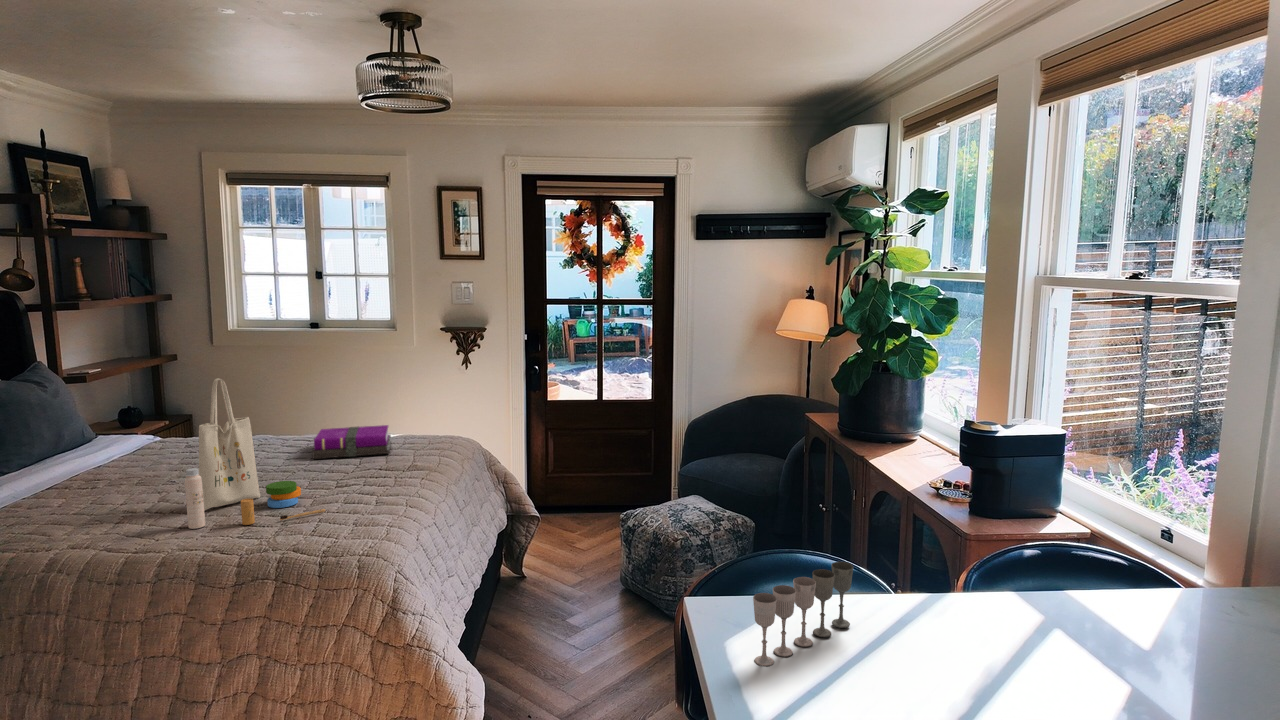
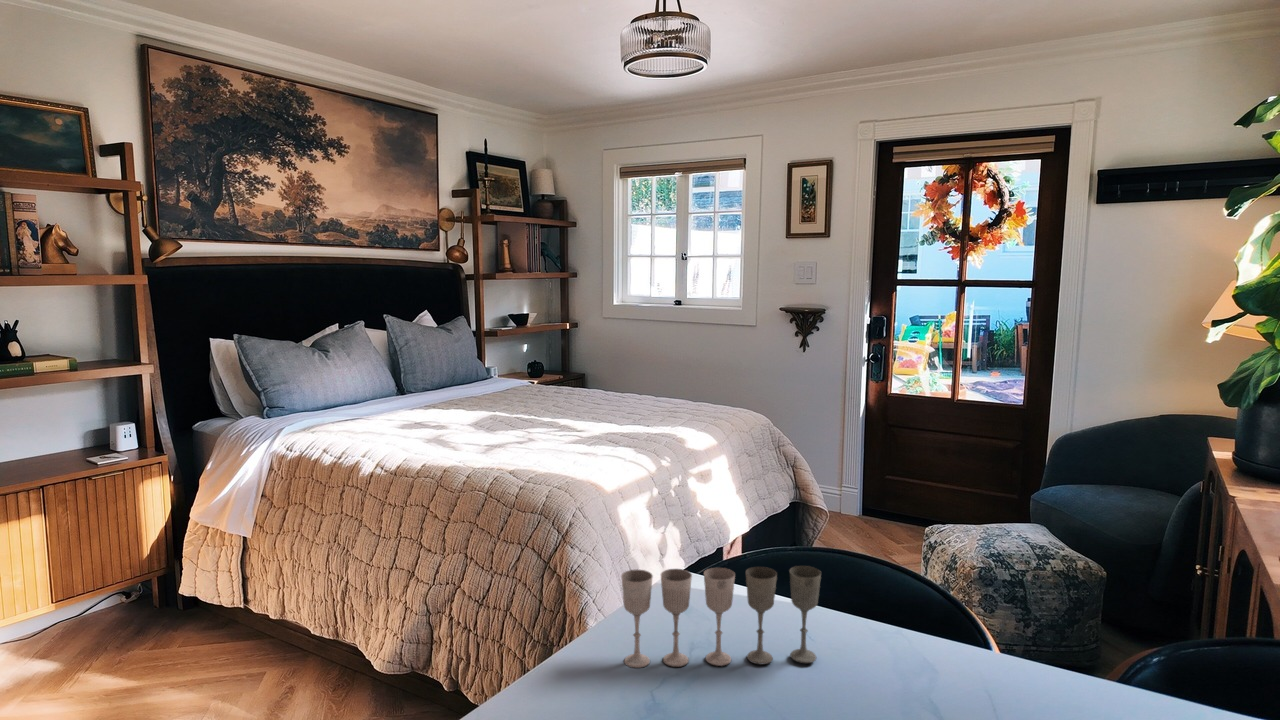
tote bag: present [185,378,325,529] -> none [460,325,562,451]
notebook: present [312,425,391,459] -> none [604,387,683,416]

